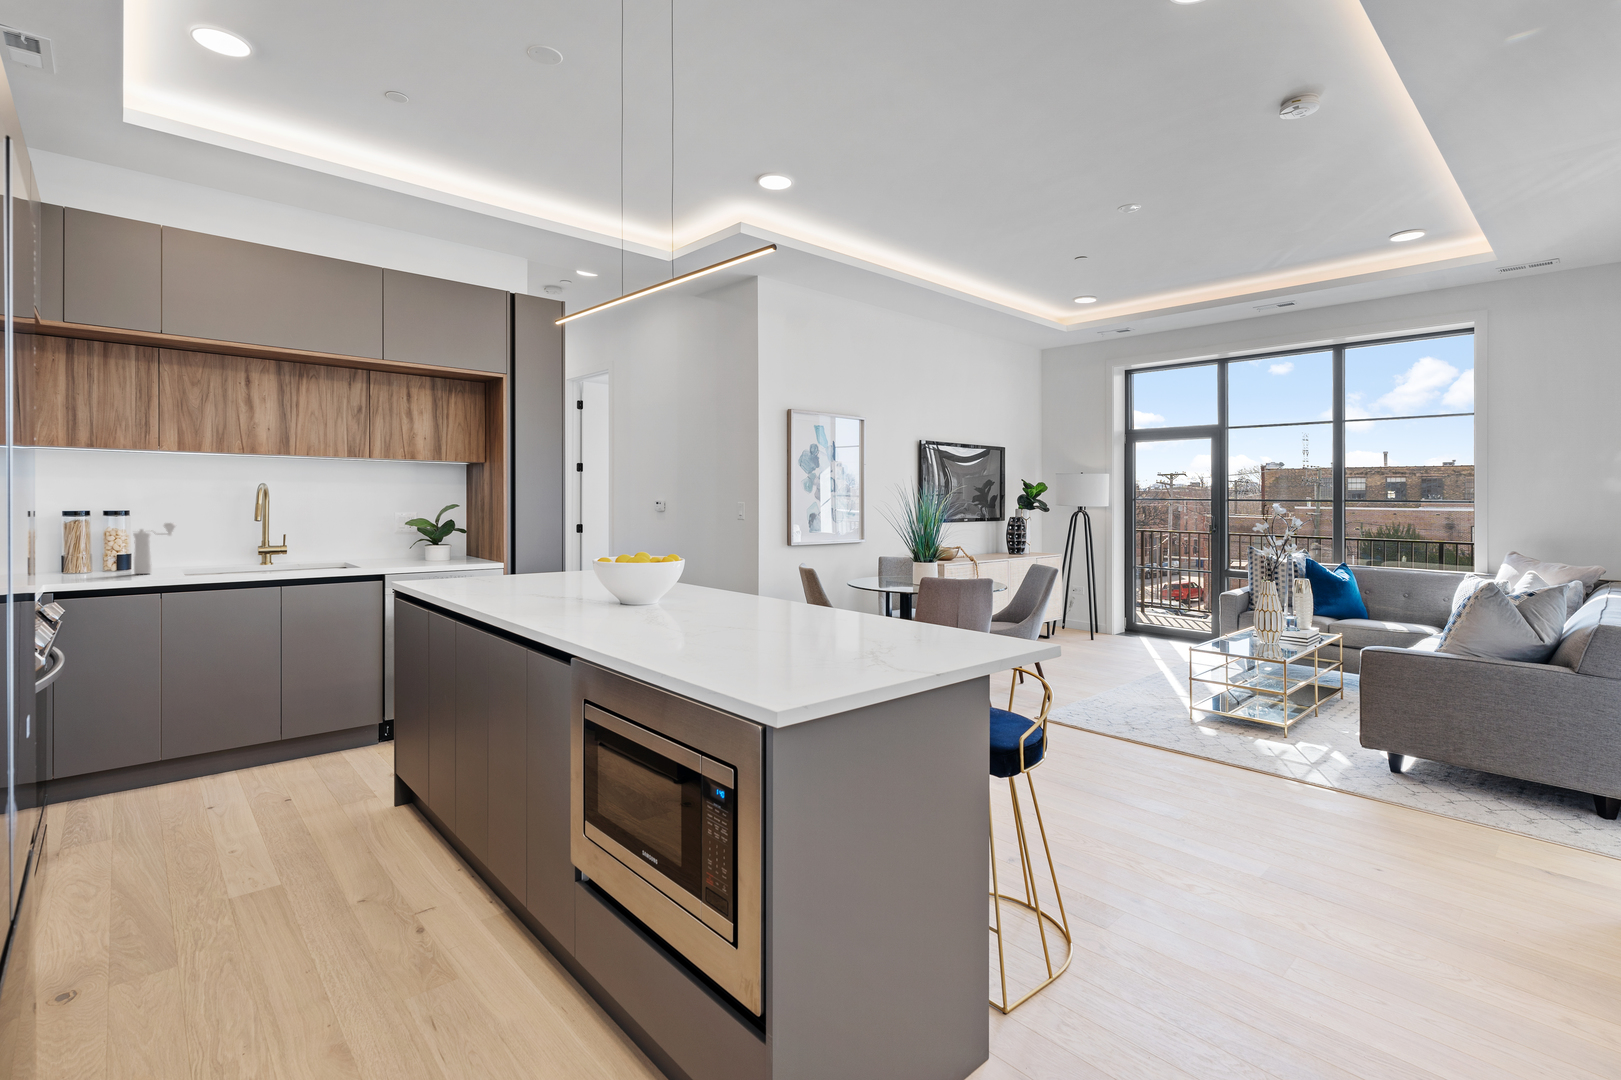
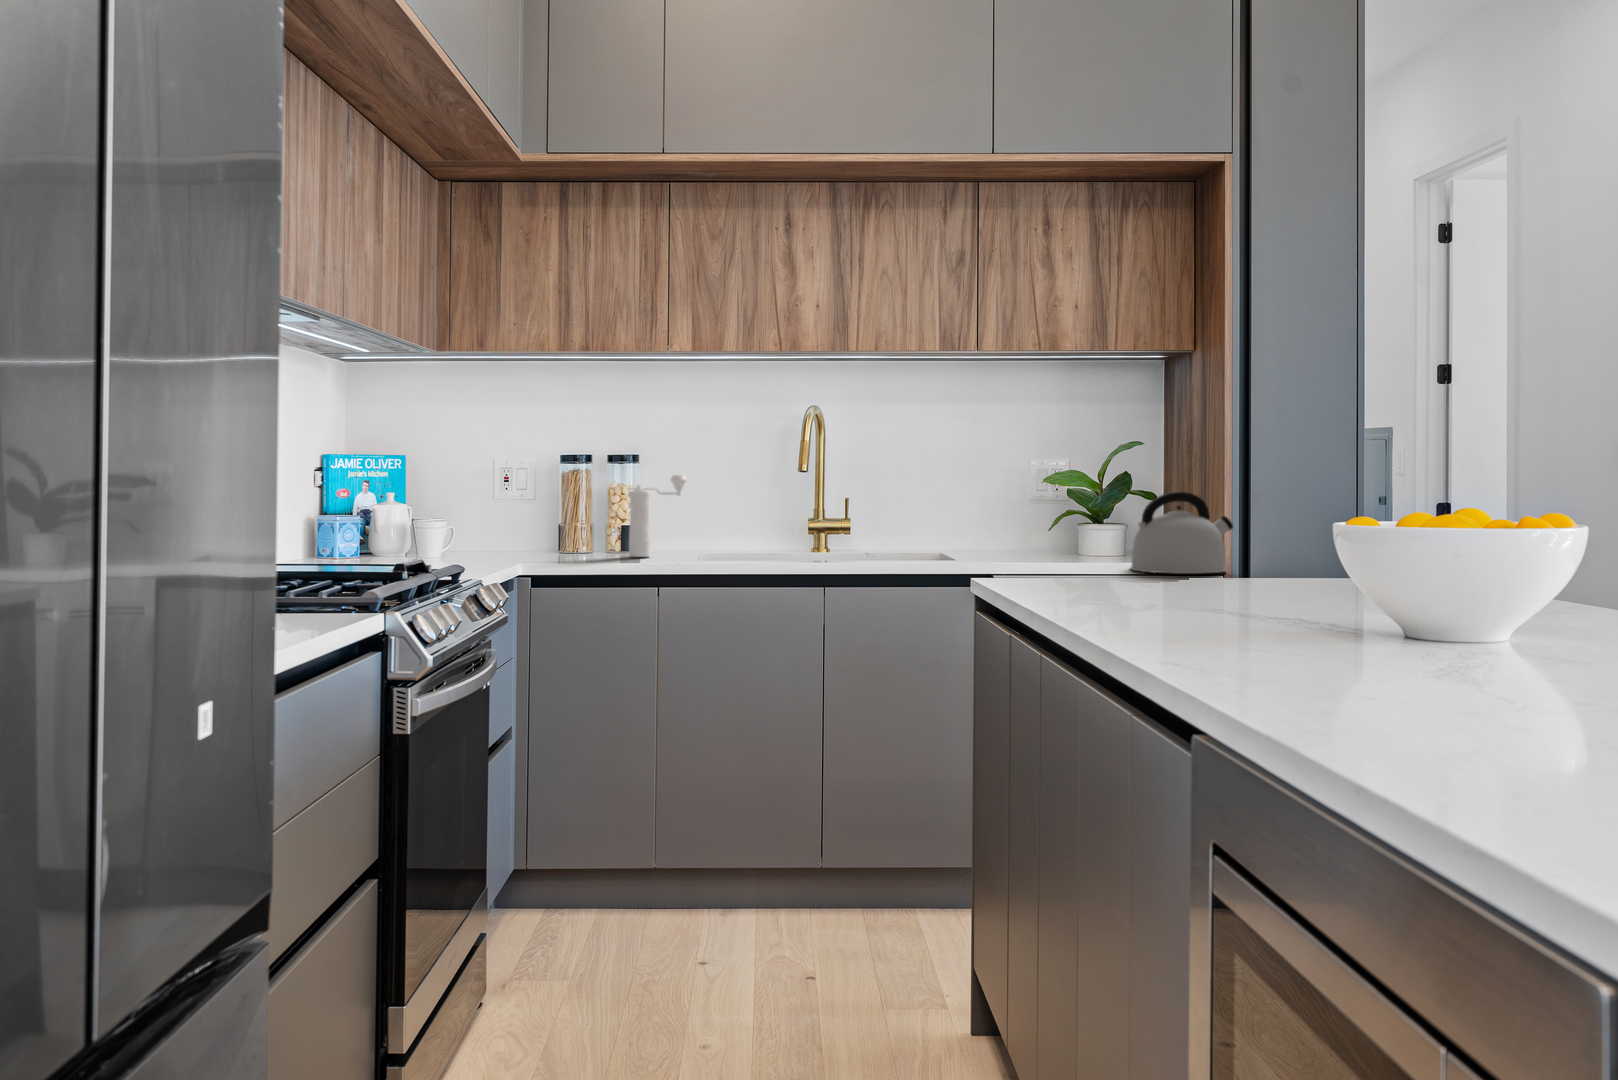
kettle: none [460,531,508,568] -> present [1131,492,1233,573]

